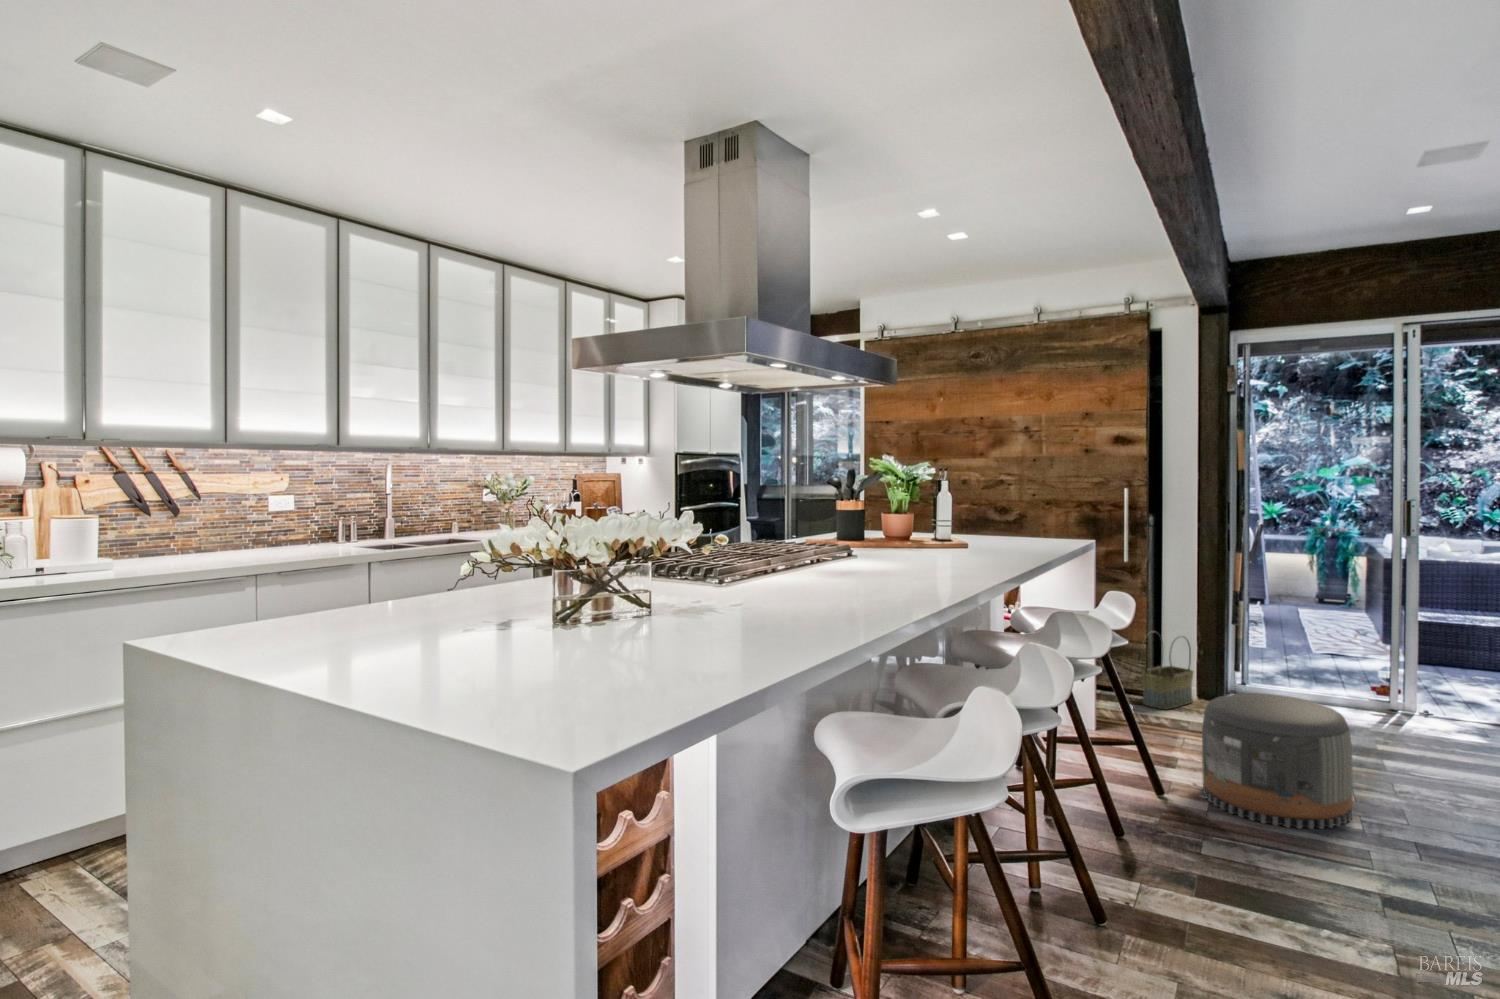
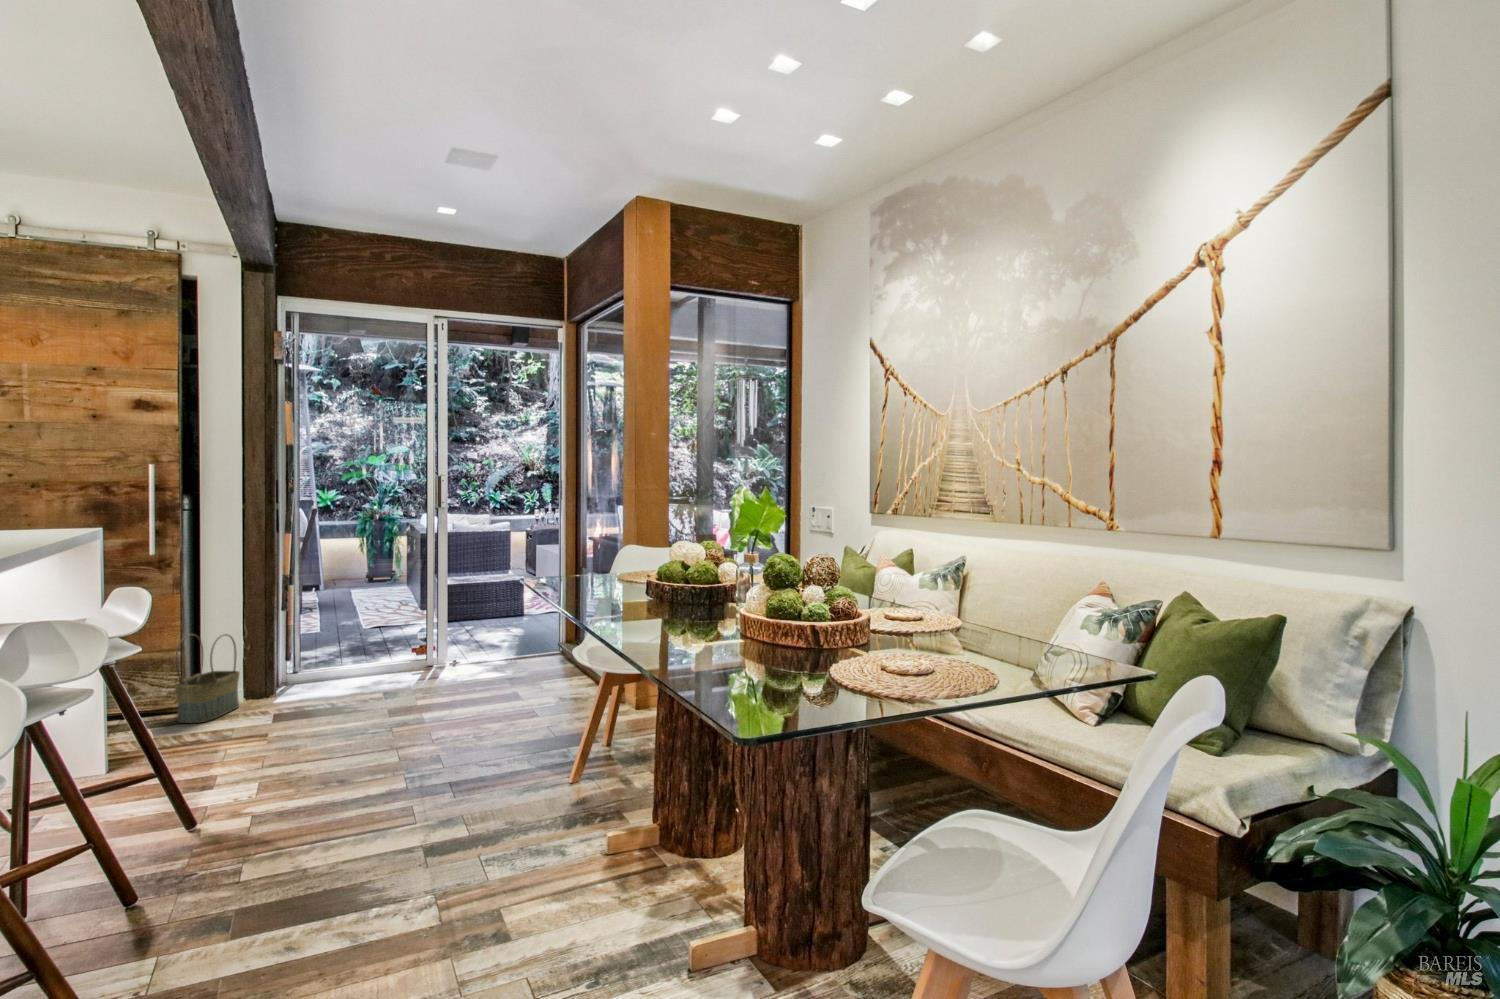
pouf: present [1202,693,1353,829] -> none [245,677,396,819]

